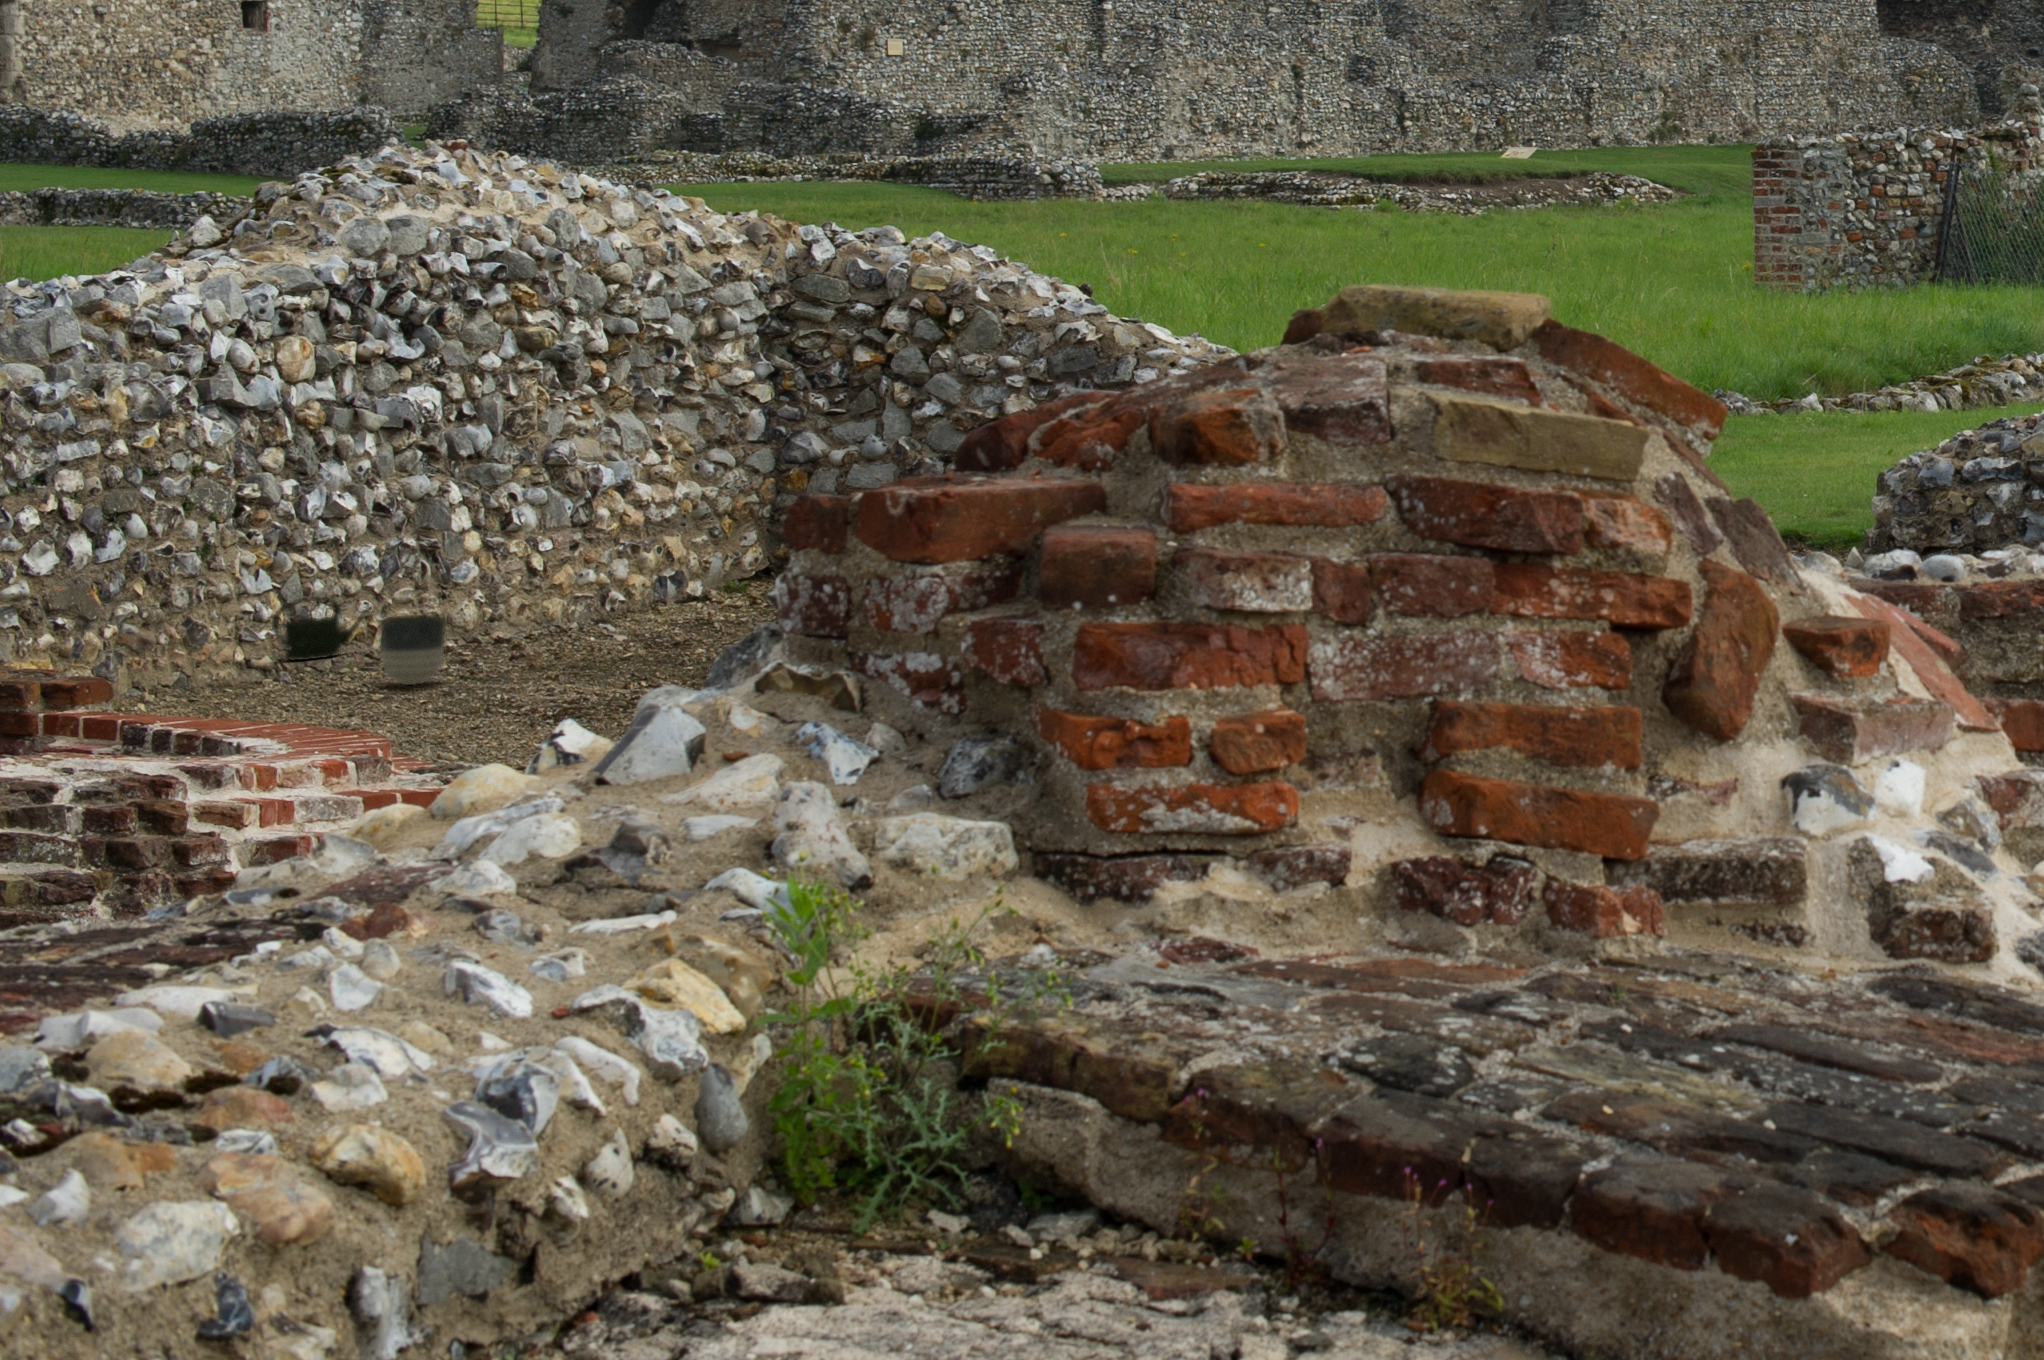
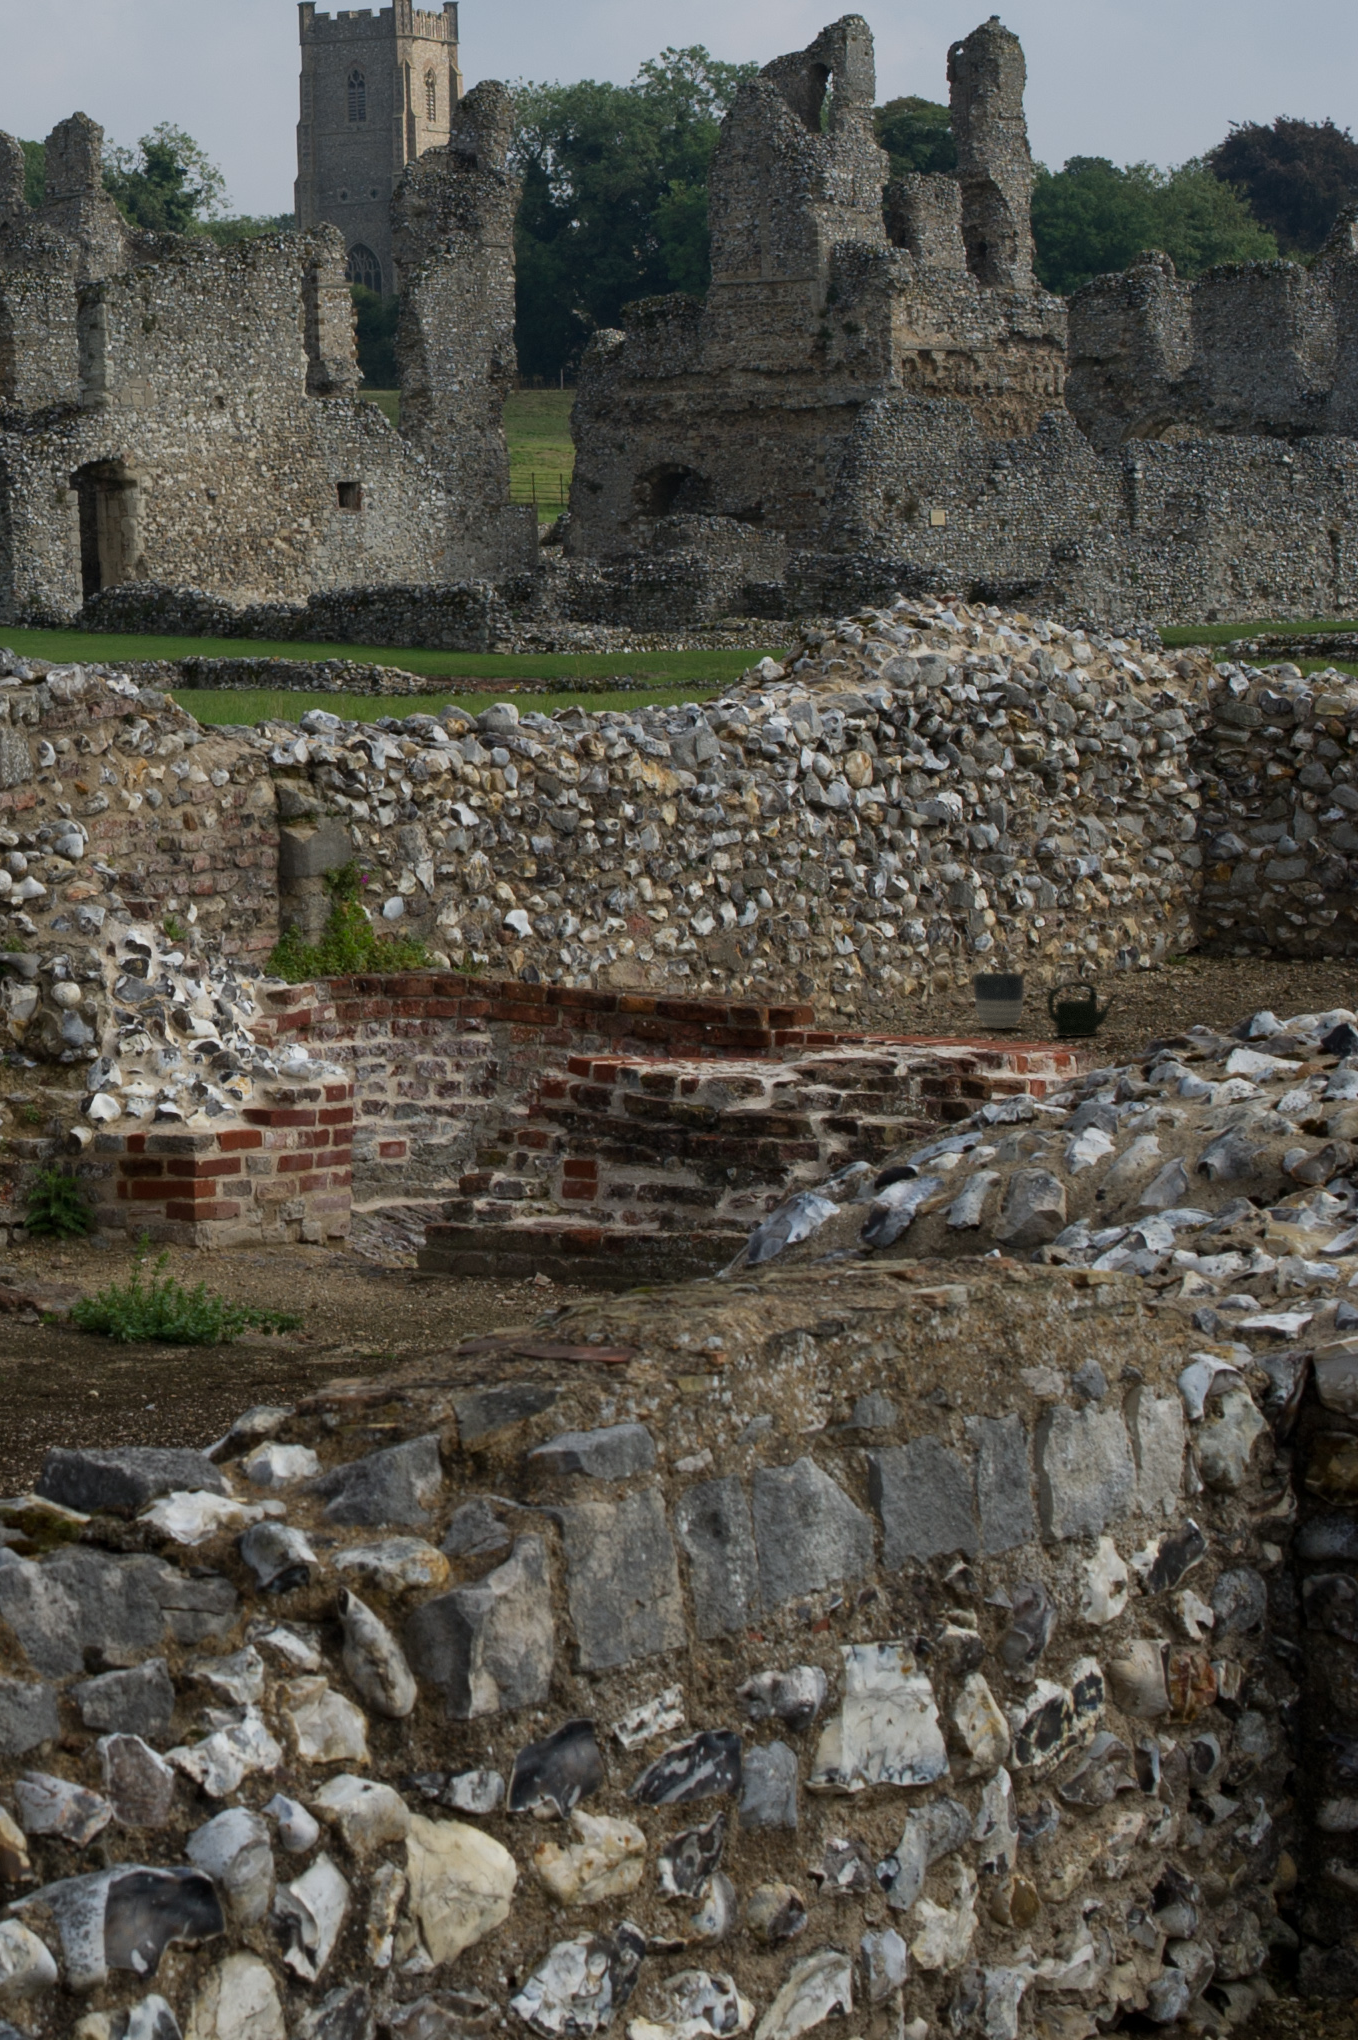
watering can: present [272,597,370,660] -> present [1047,982,1118,1037]

